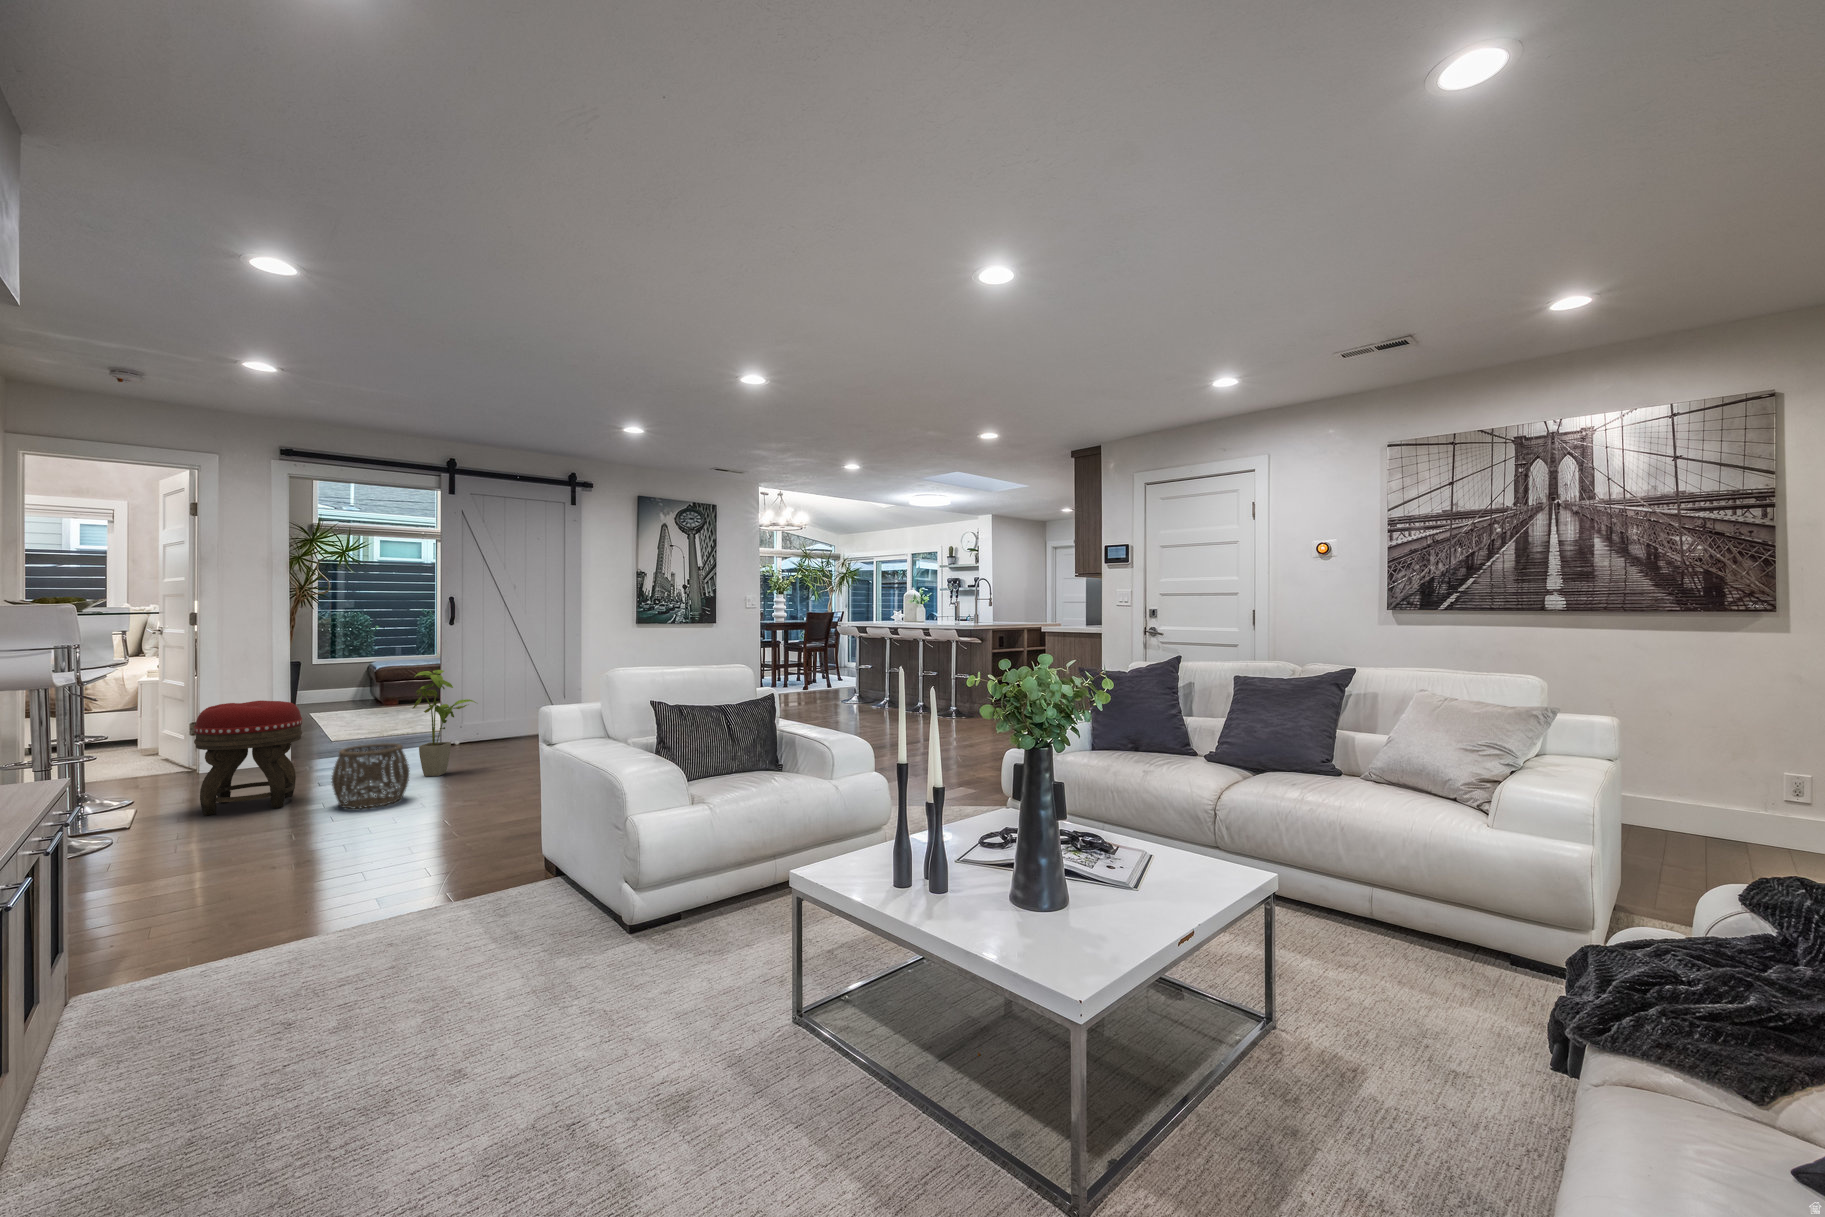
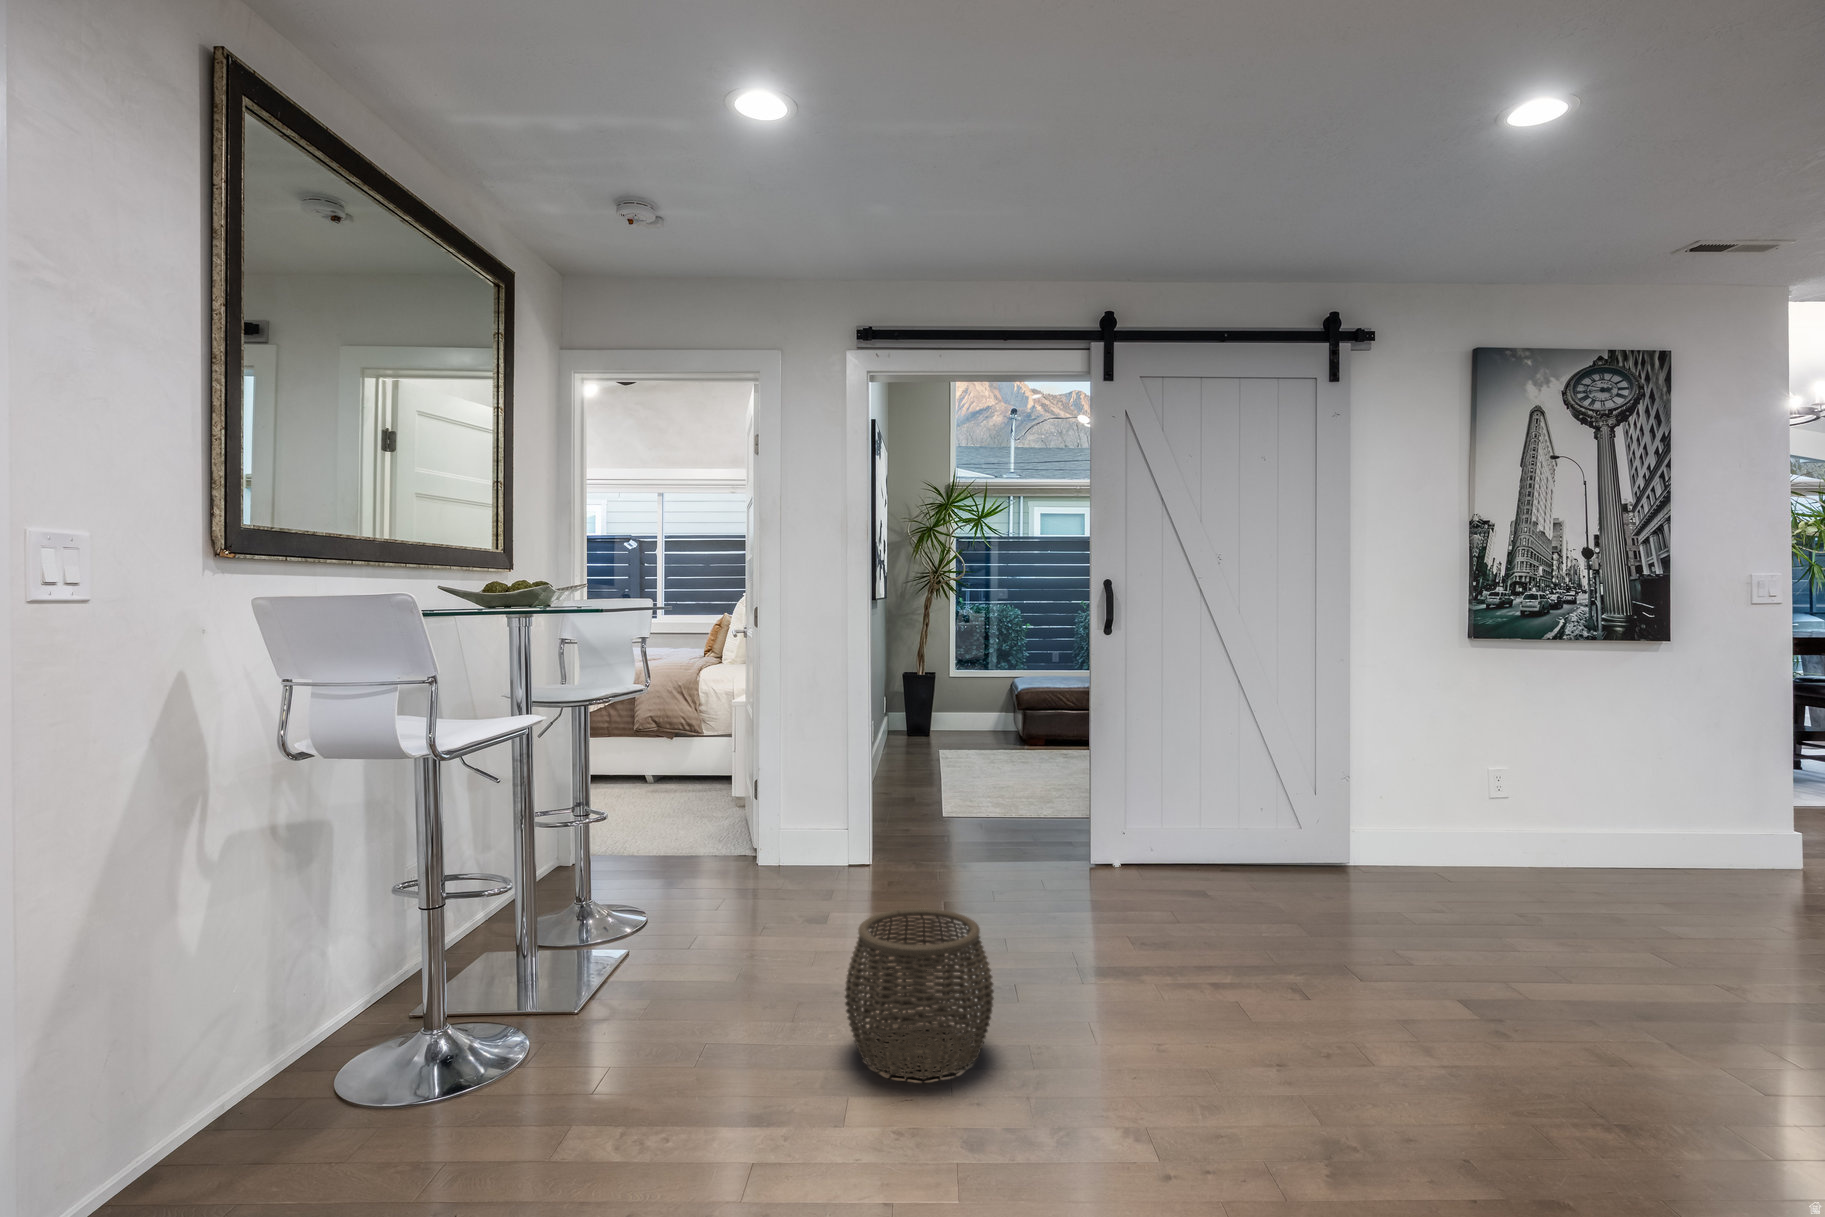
house plant: present [413,670,476,776] -> none [1020,738,1147,973]
footstool: present [194,701,302,815] -> none [662,780,824,1015]

